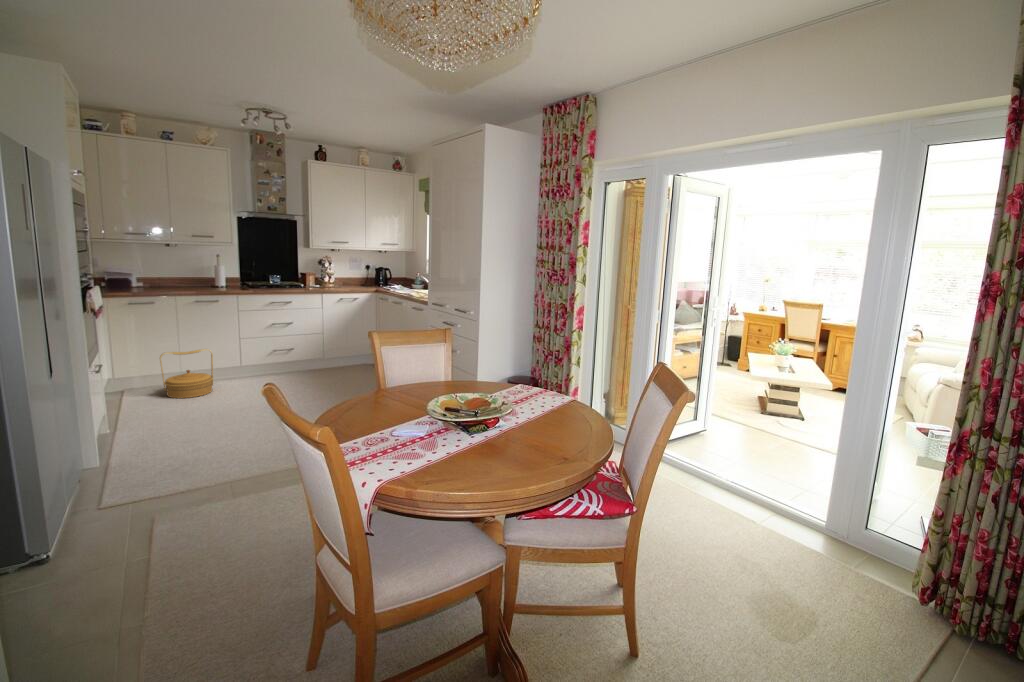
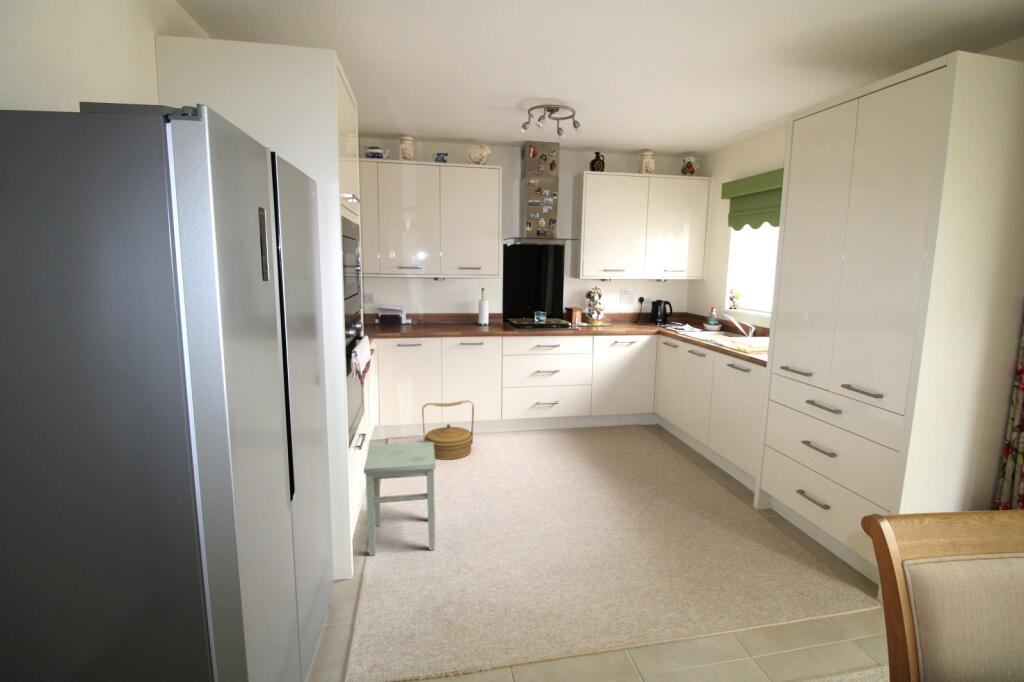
stool: none [101,371,172,457] -> present [364,442,435,556]

